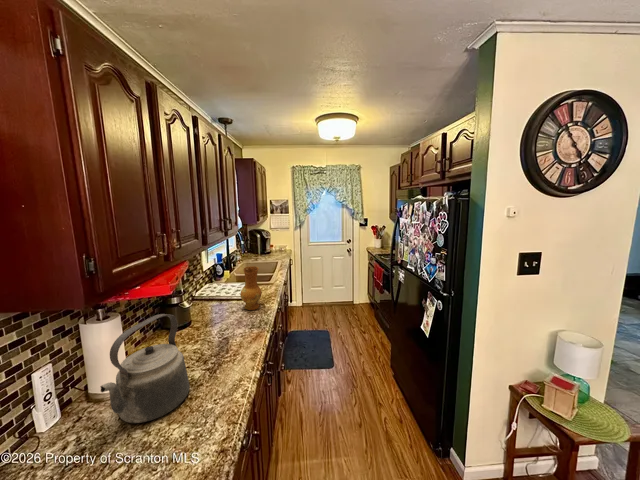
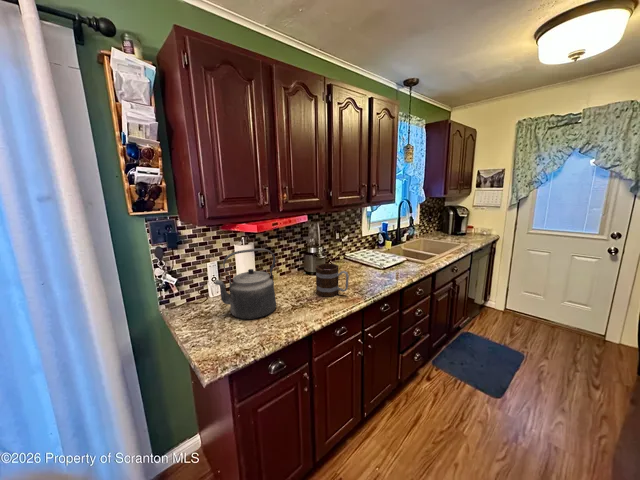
ceramic jug: present [240,266,262,310] -> none [369,235,392,280]
mug: none [205,307,246,346] -> present [316,264,349,297]

